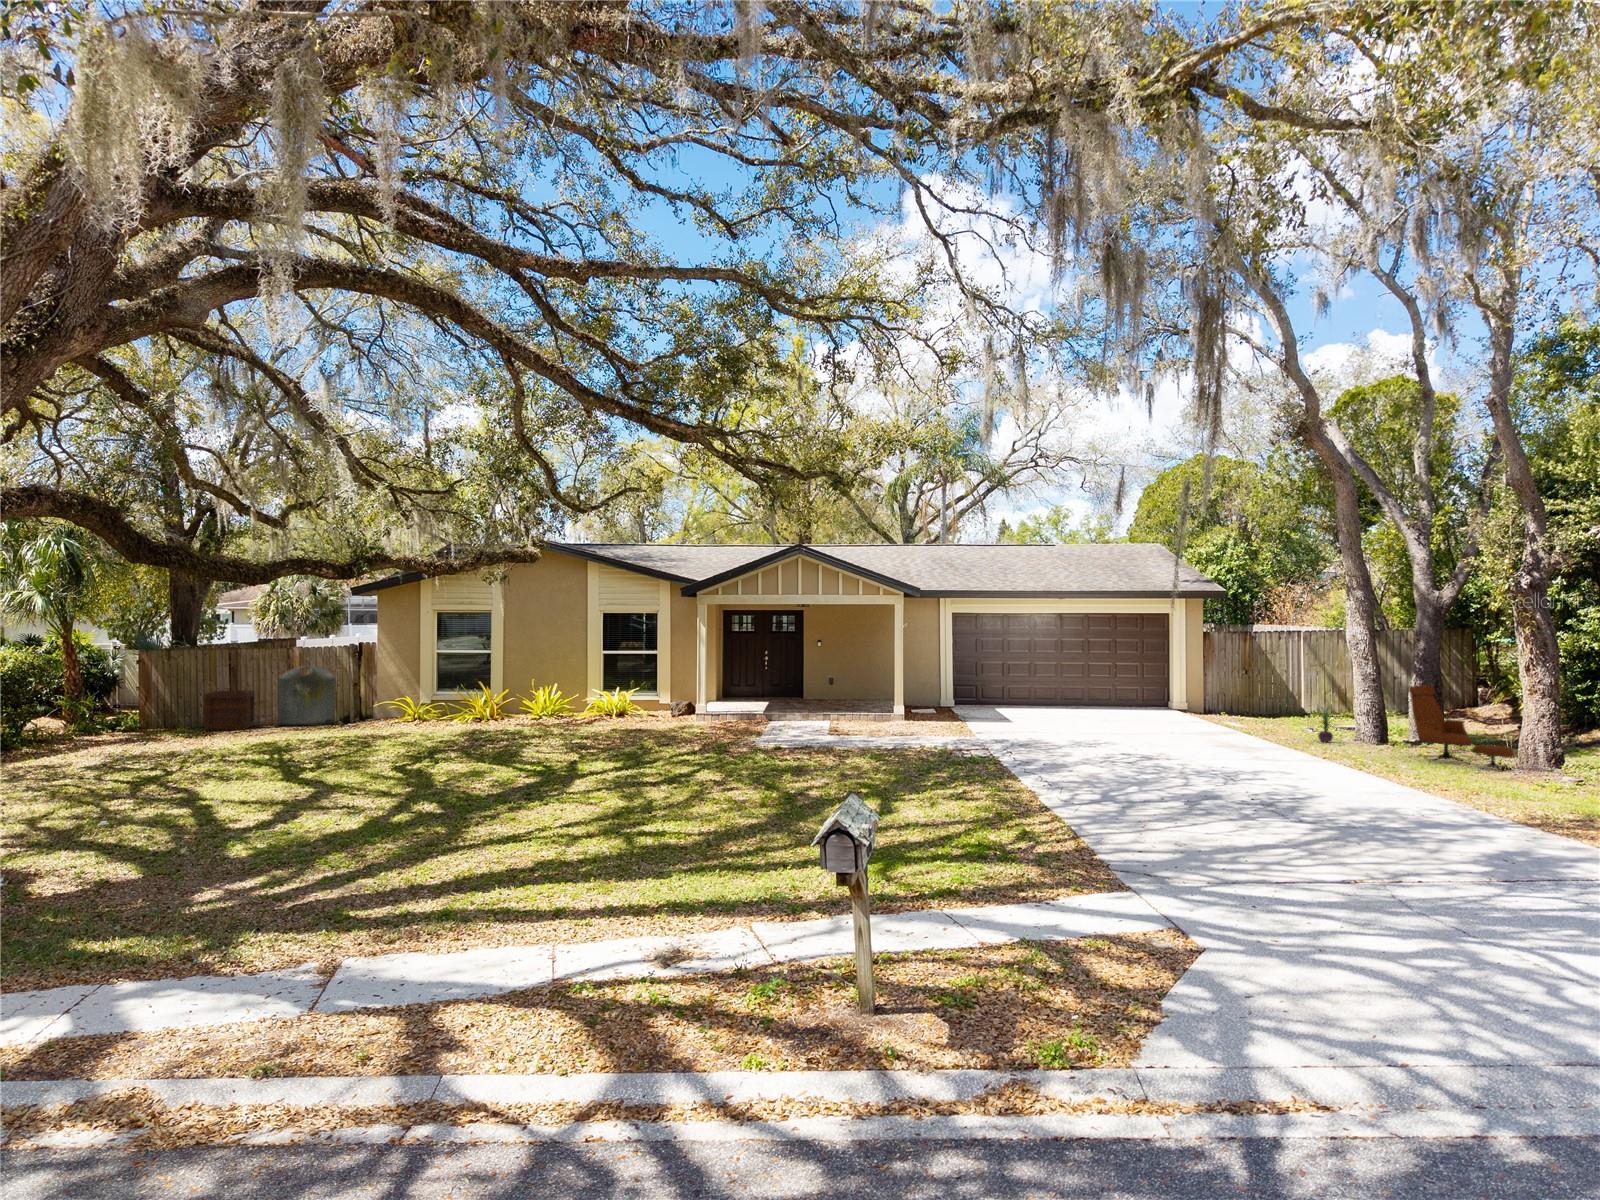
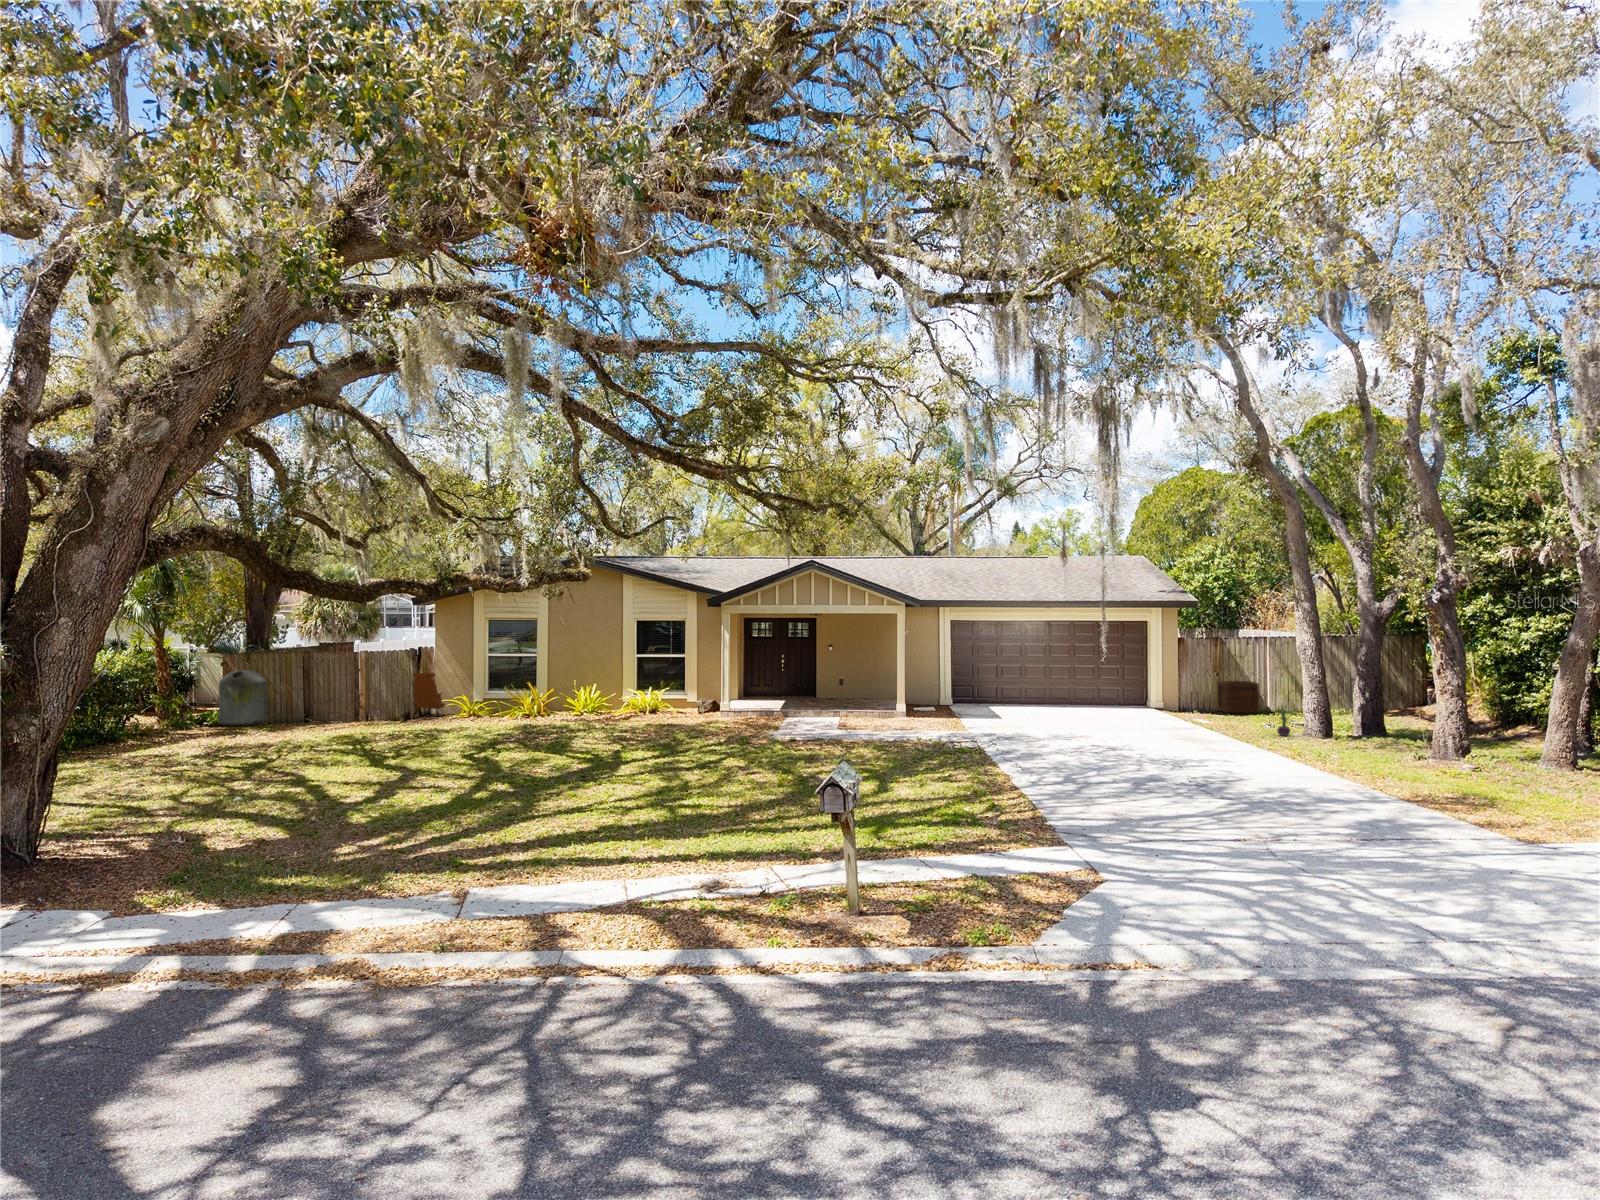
trash can: present [278,666,336,726] -> present [219,670,267,726]
lounge chair: present [1409,686,1514,769] -> present [414,673,445,718]
wooden crate: present [204,690,255,731] -> present [1217,681,1260,713]

